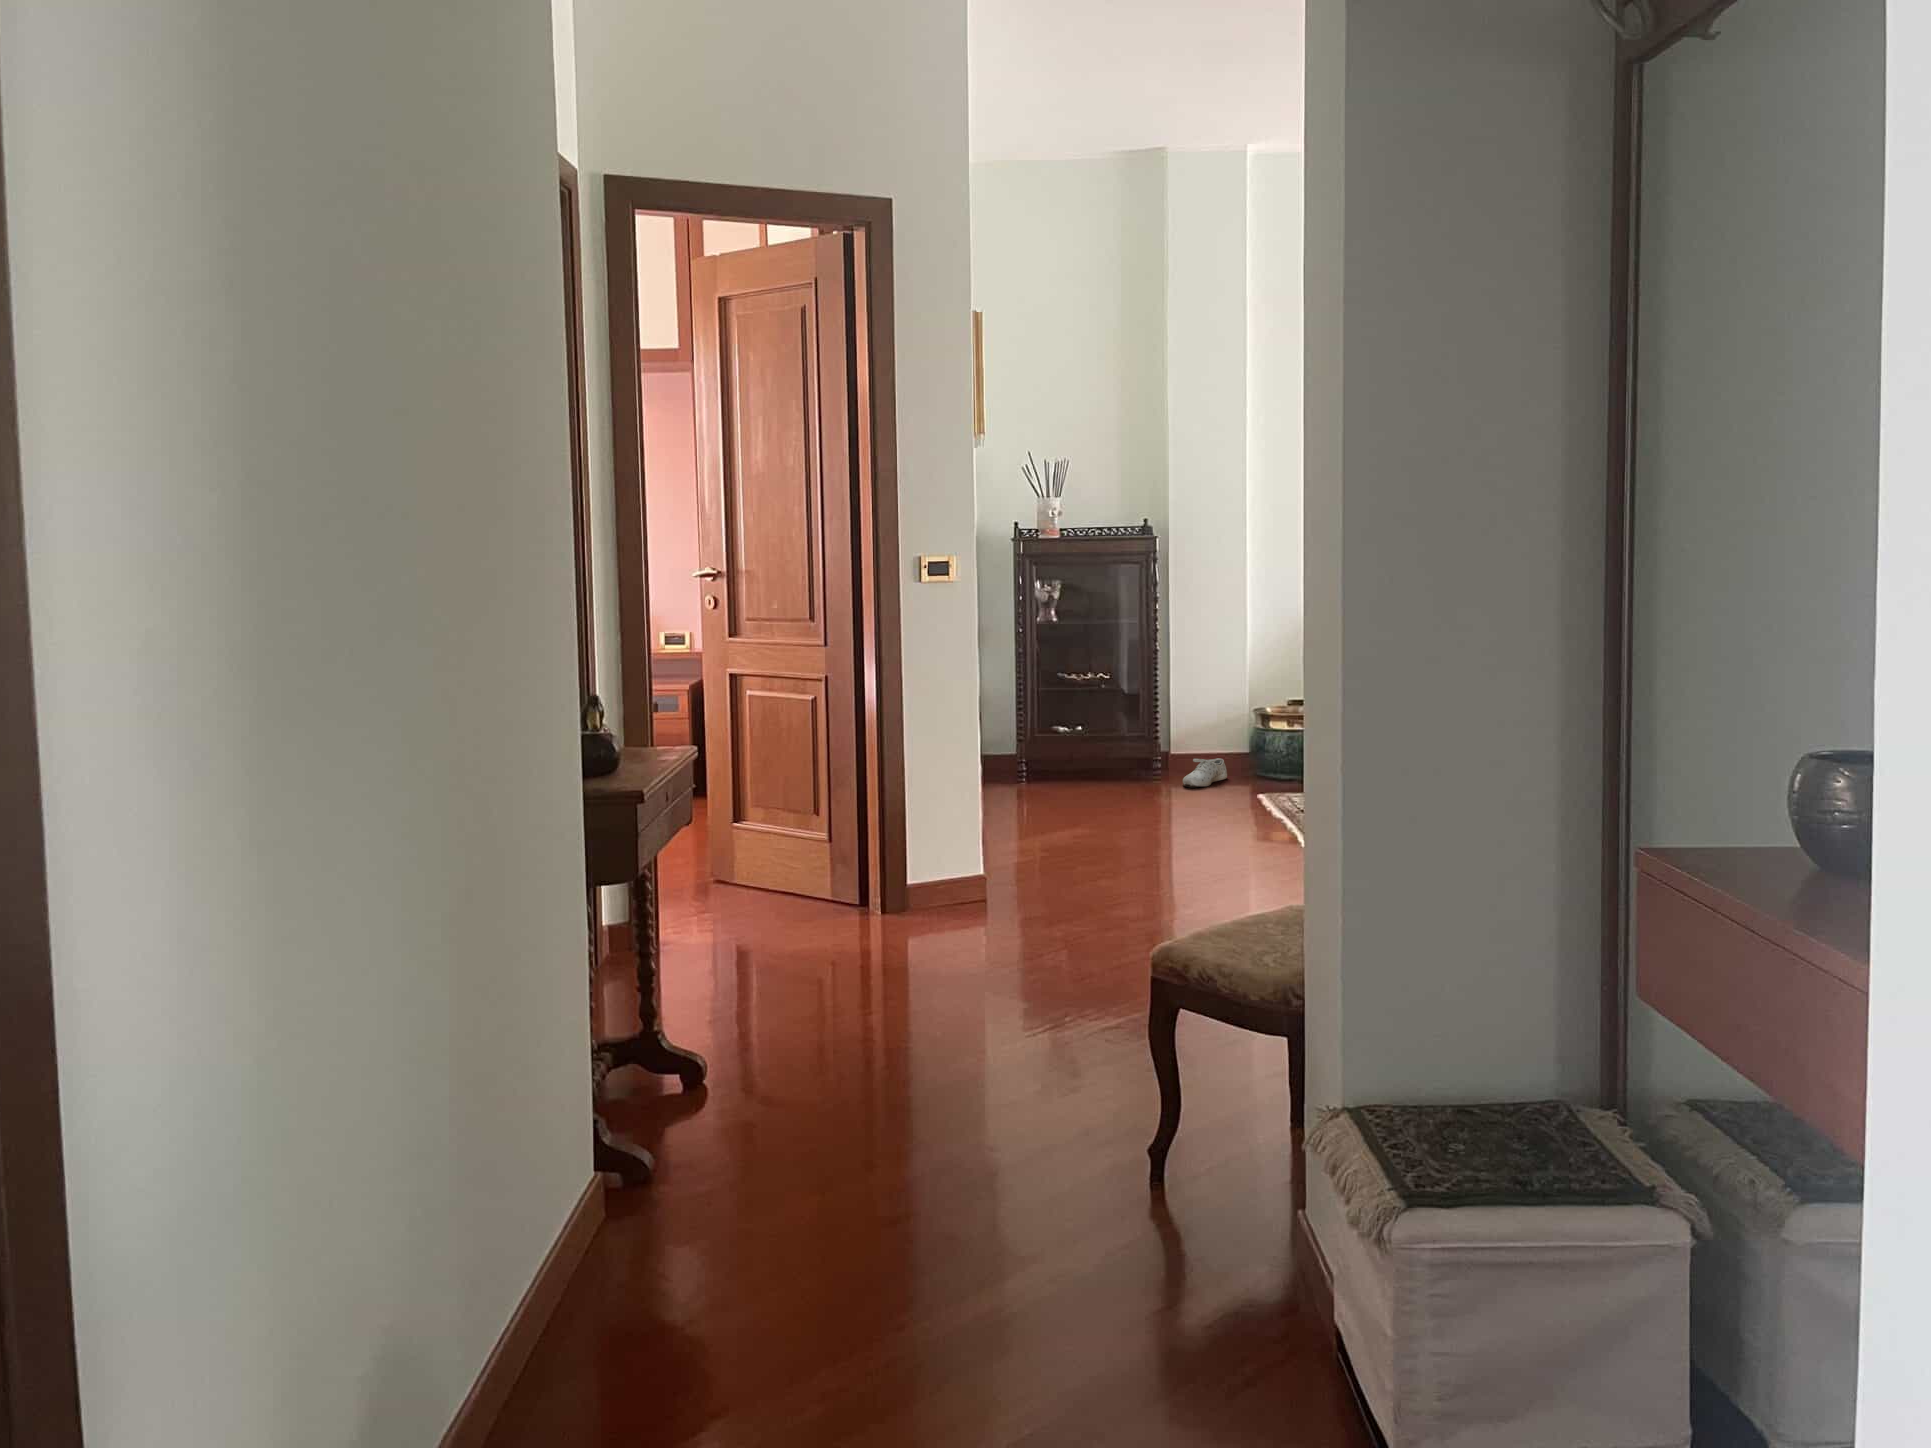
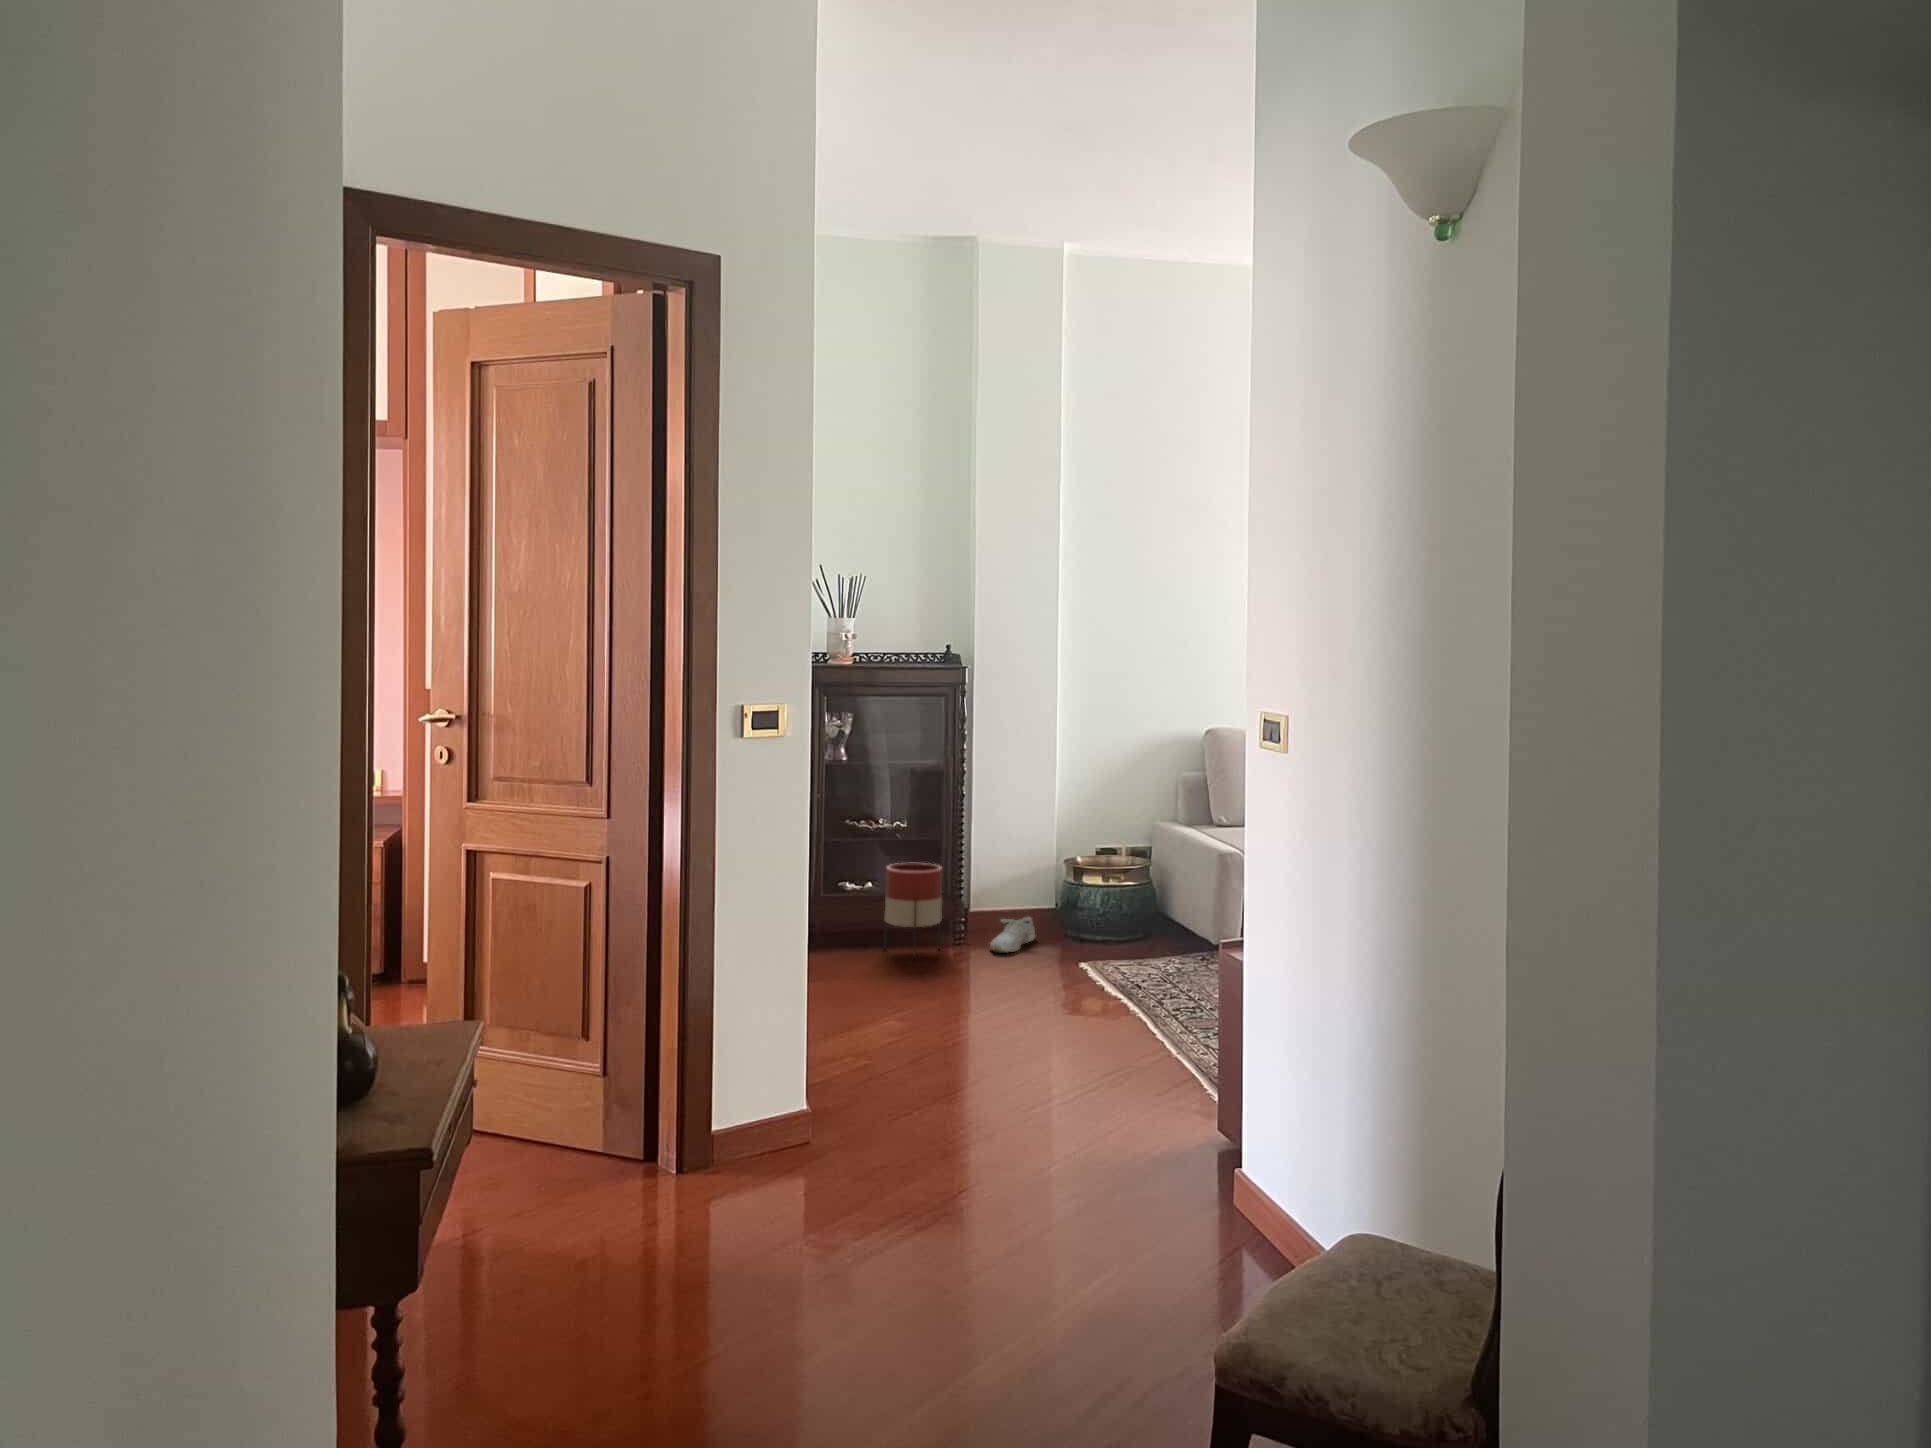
planter: none [1090,709,1139,790] -> present [884,863,942,948]

